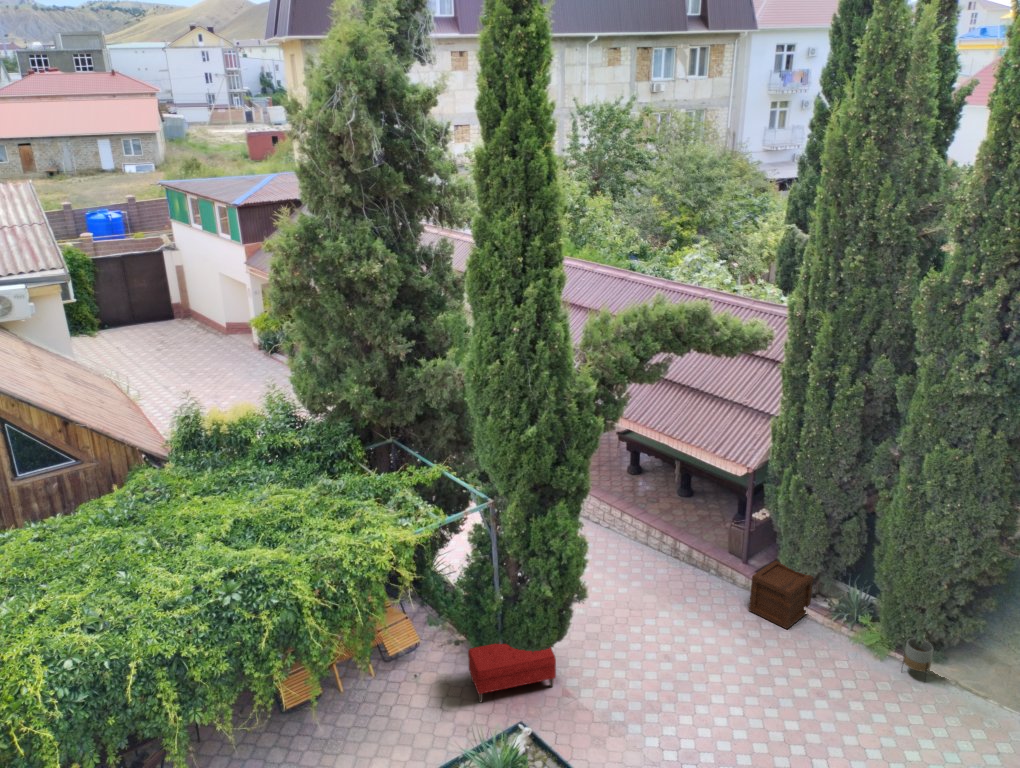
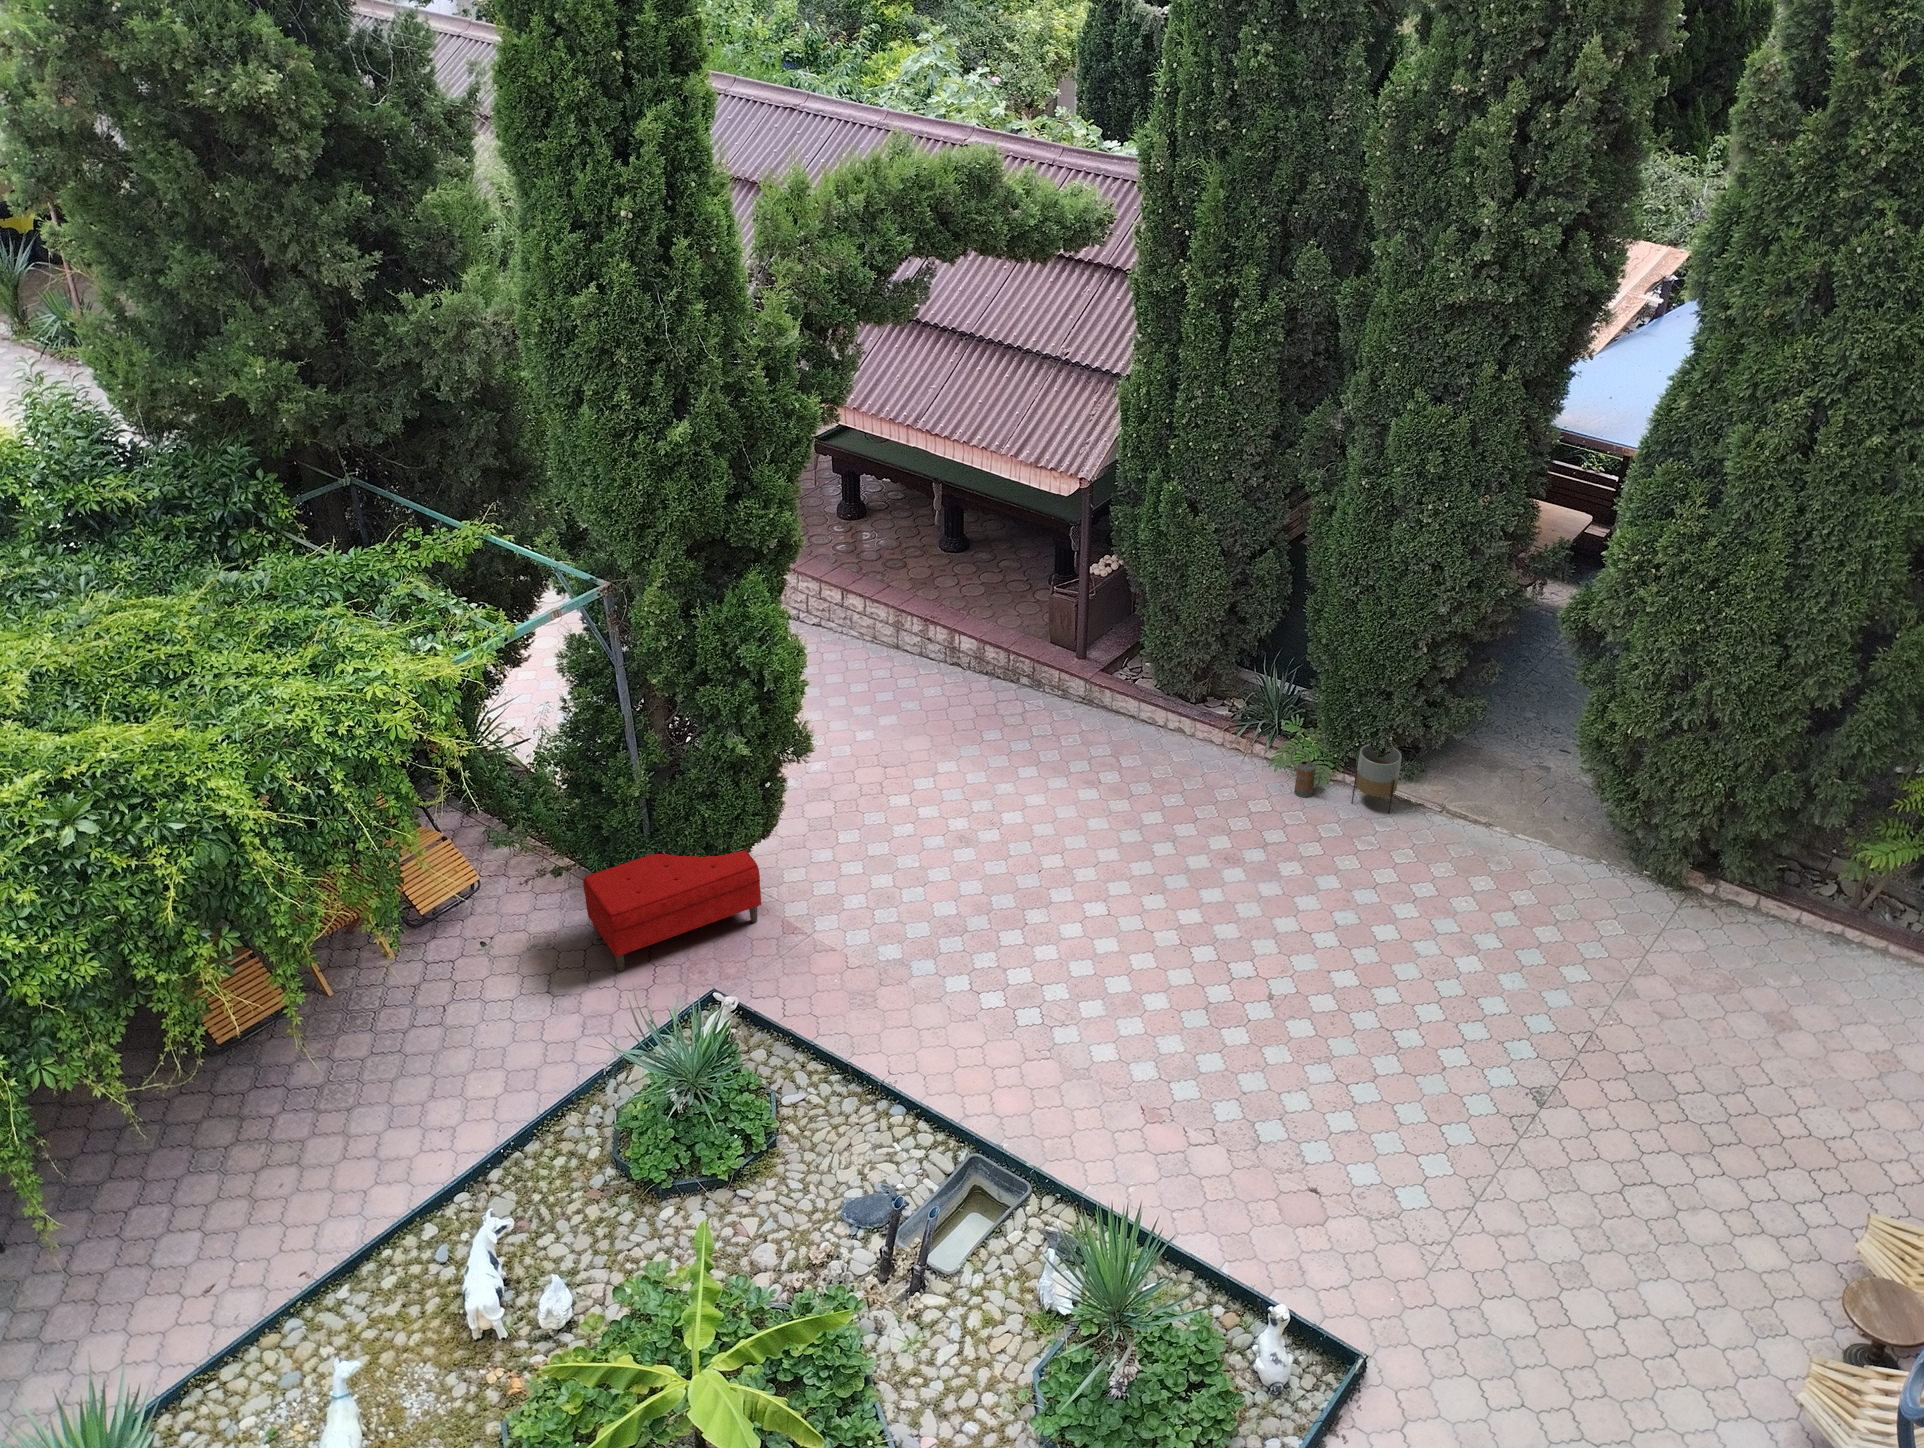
wooden crate: present [749,561,813,629] -> none [1093,643,1201,760]
watering can: none [864,634,885,664] -> present [1290,748,1325,798]

